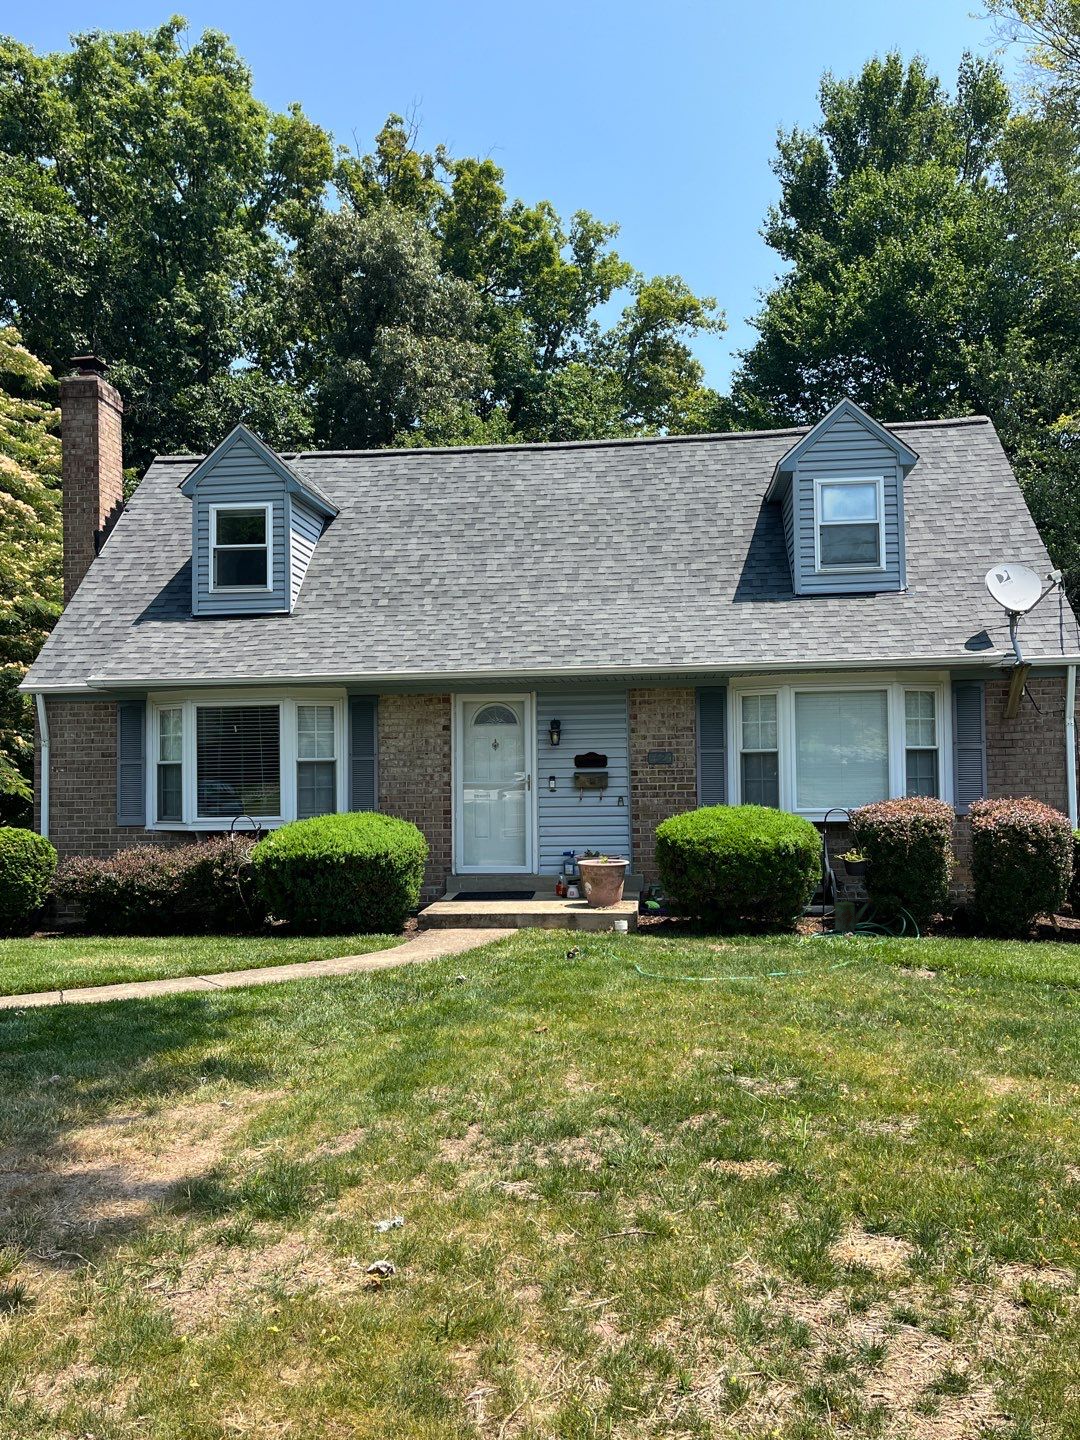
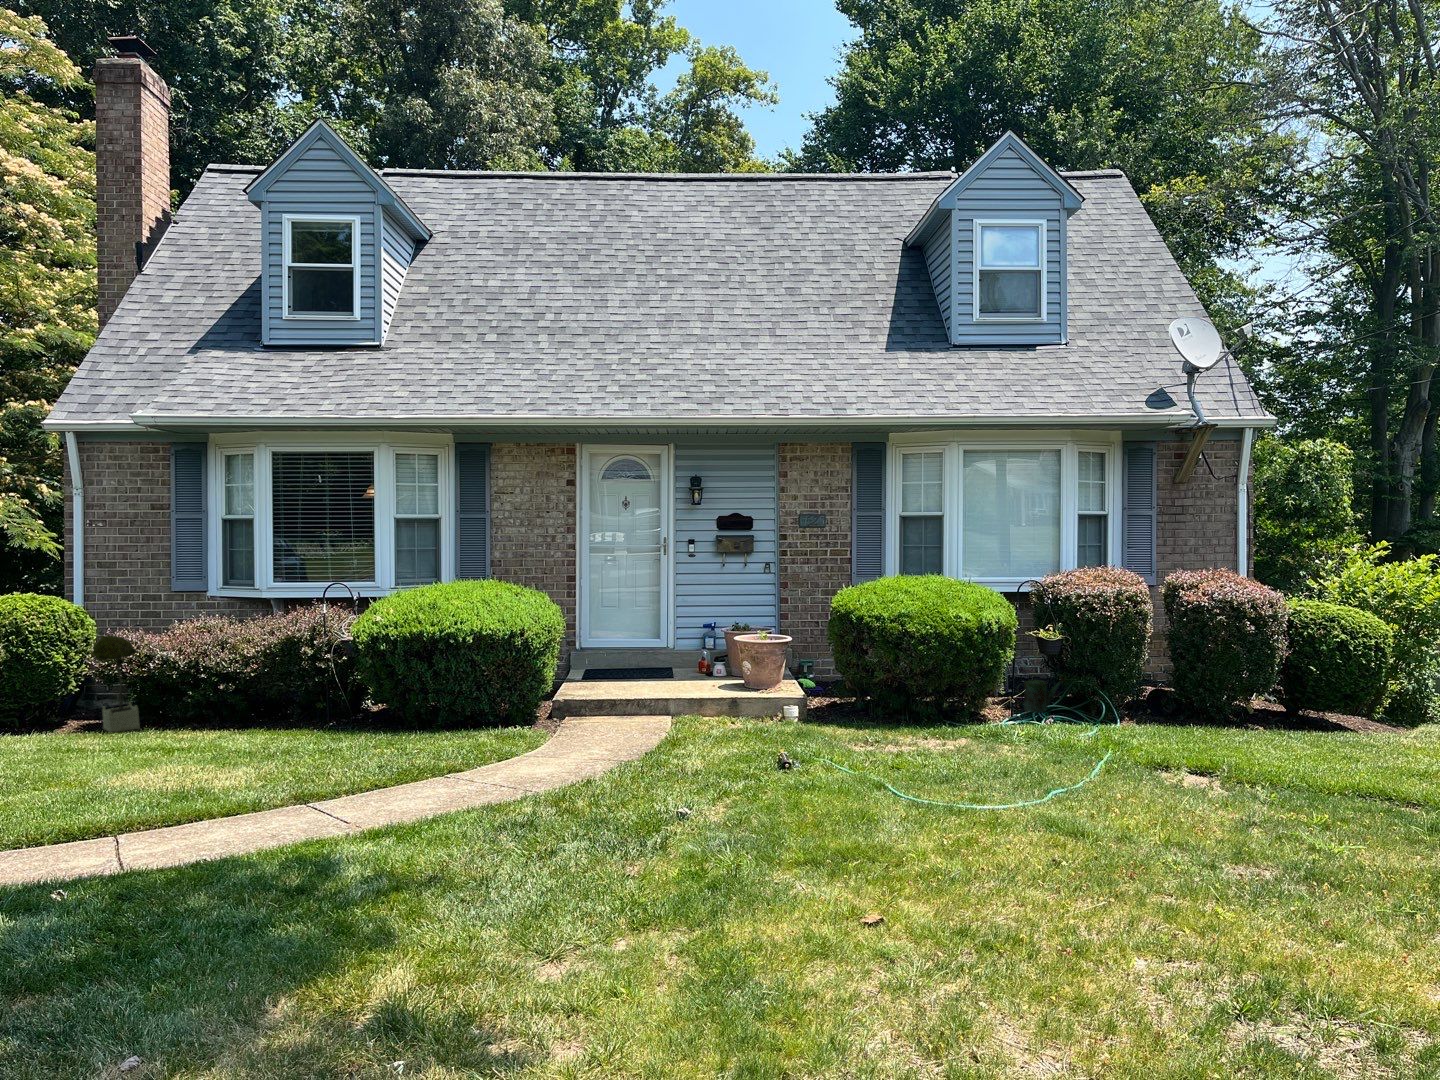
potted tree: none [53,858,89,938] -> present [92,635,140,732]

